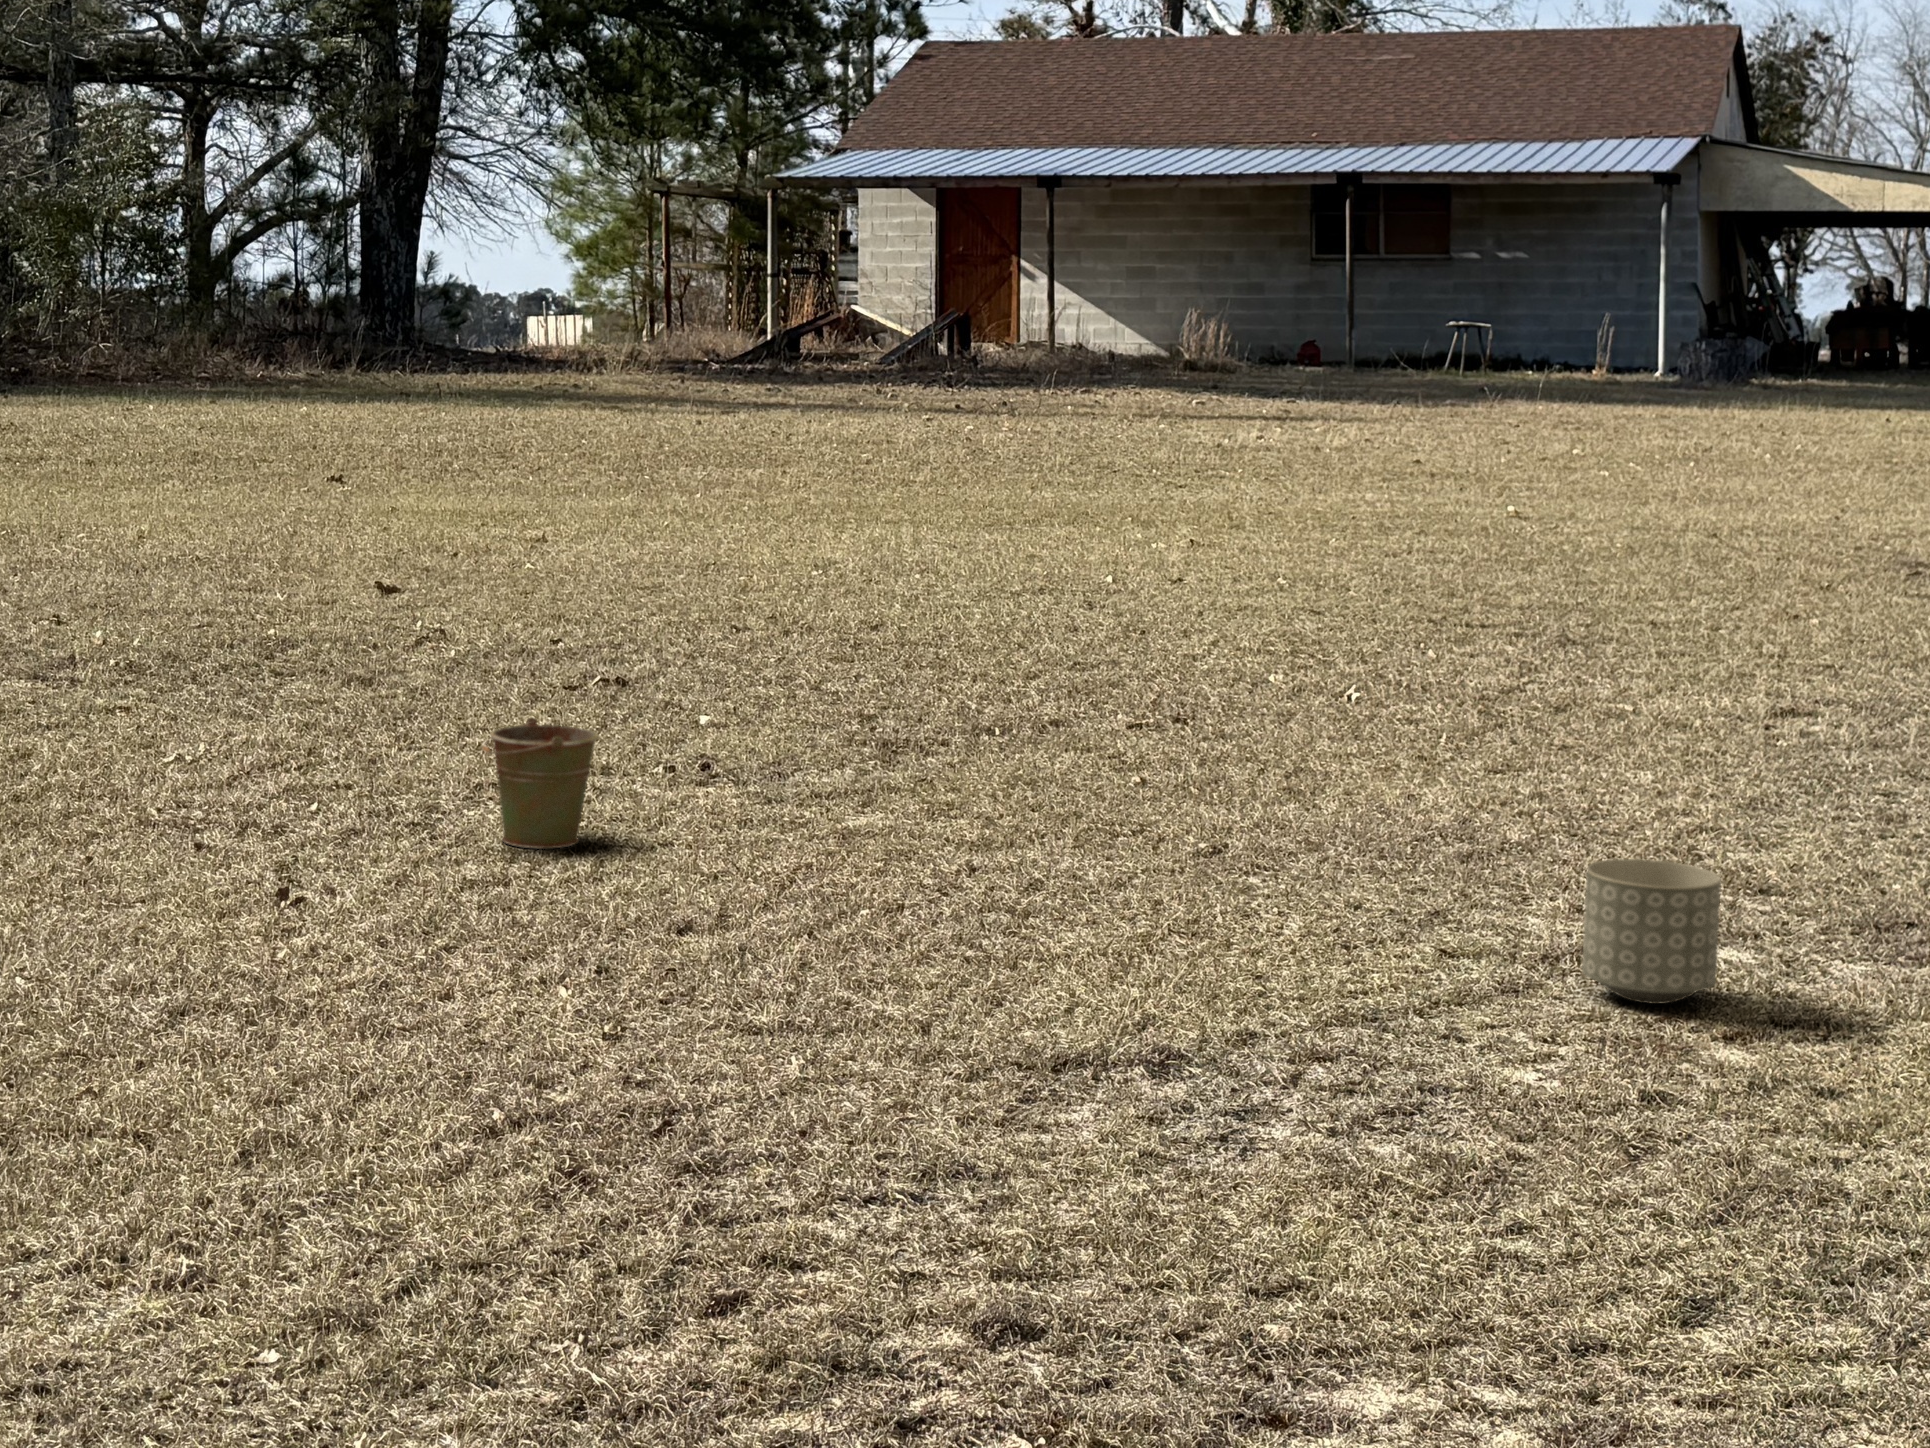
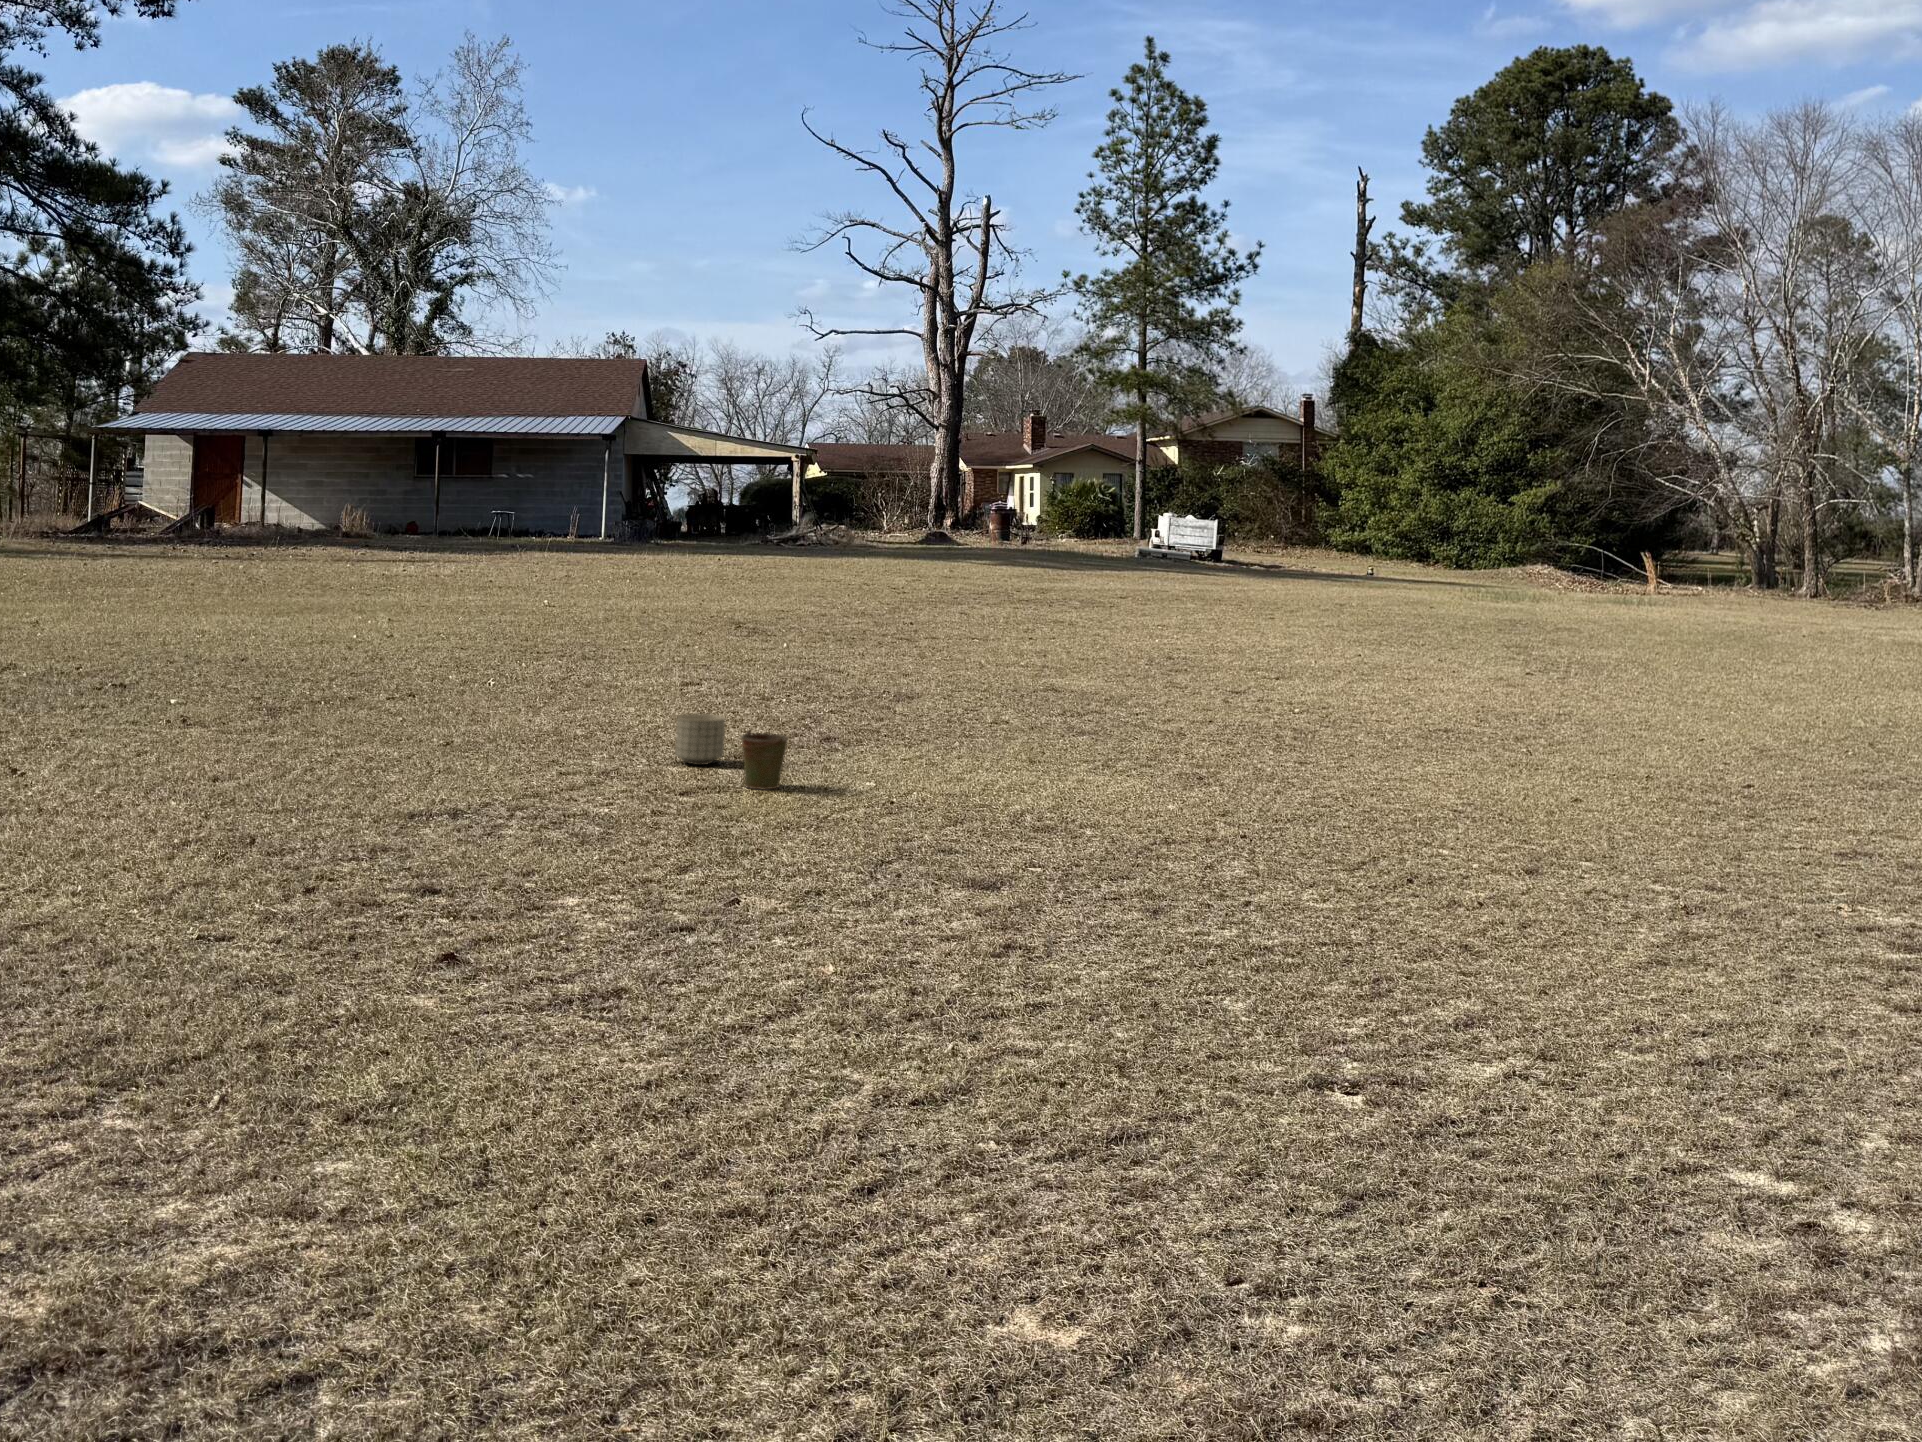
bucket: present [483,717,598,849] -> present [740,731,789,790]

